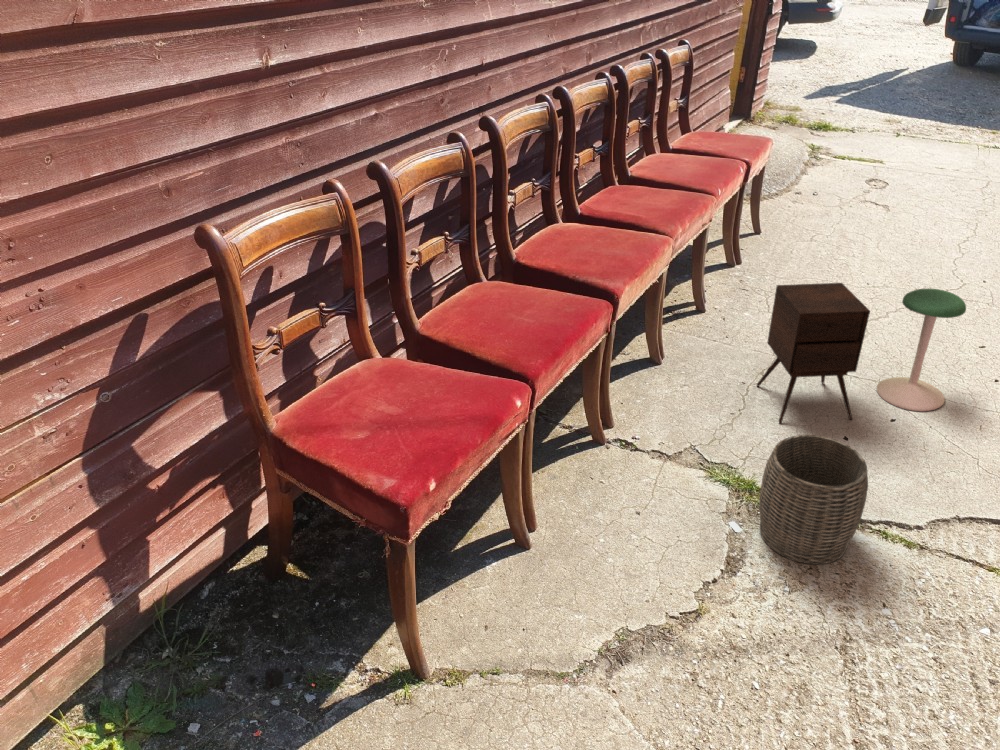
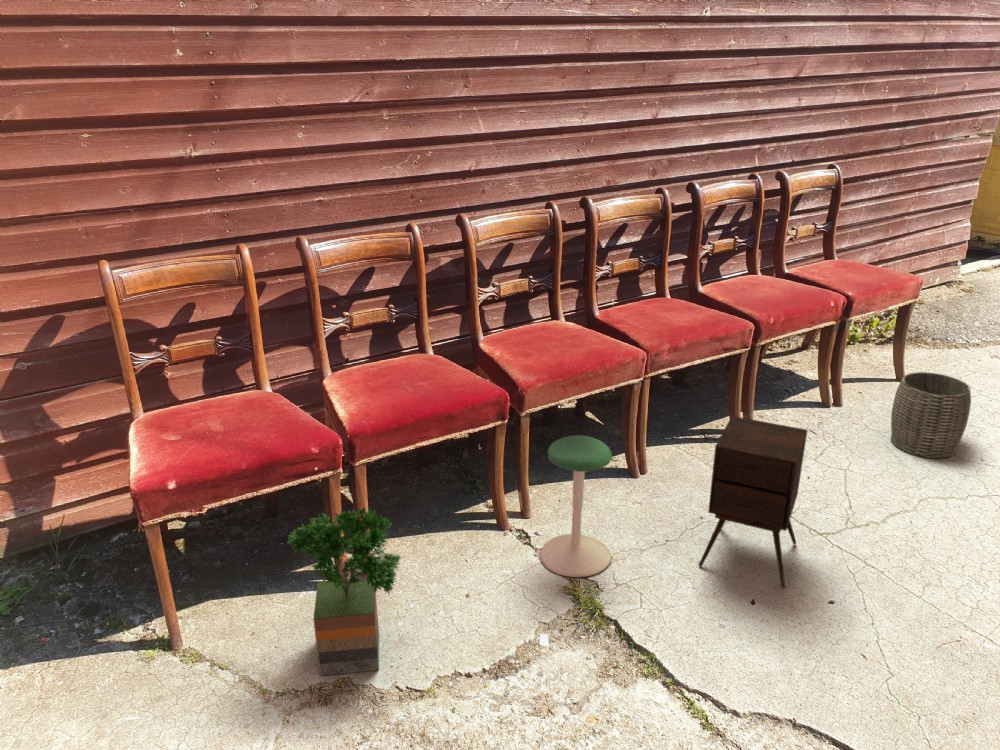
stool: present [877,289,966,411] -> present [540,435,612,577]
woven basket: present [759,435,868,565] -> present [891,372,971,459]
potted tree: none [538,455,676,638] -> present [288,507,401,676]

